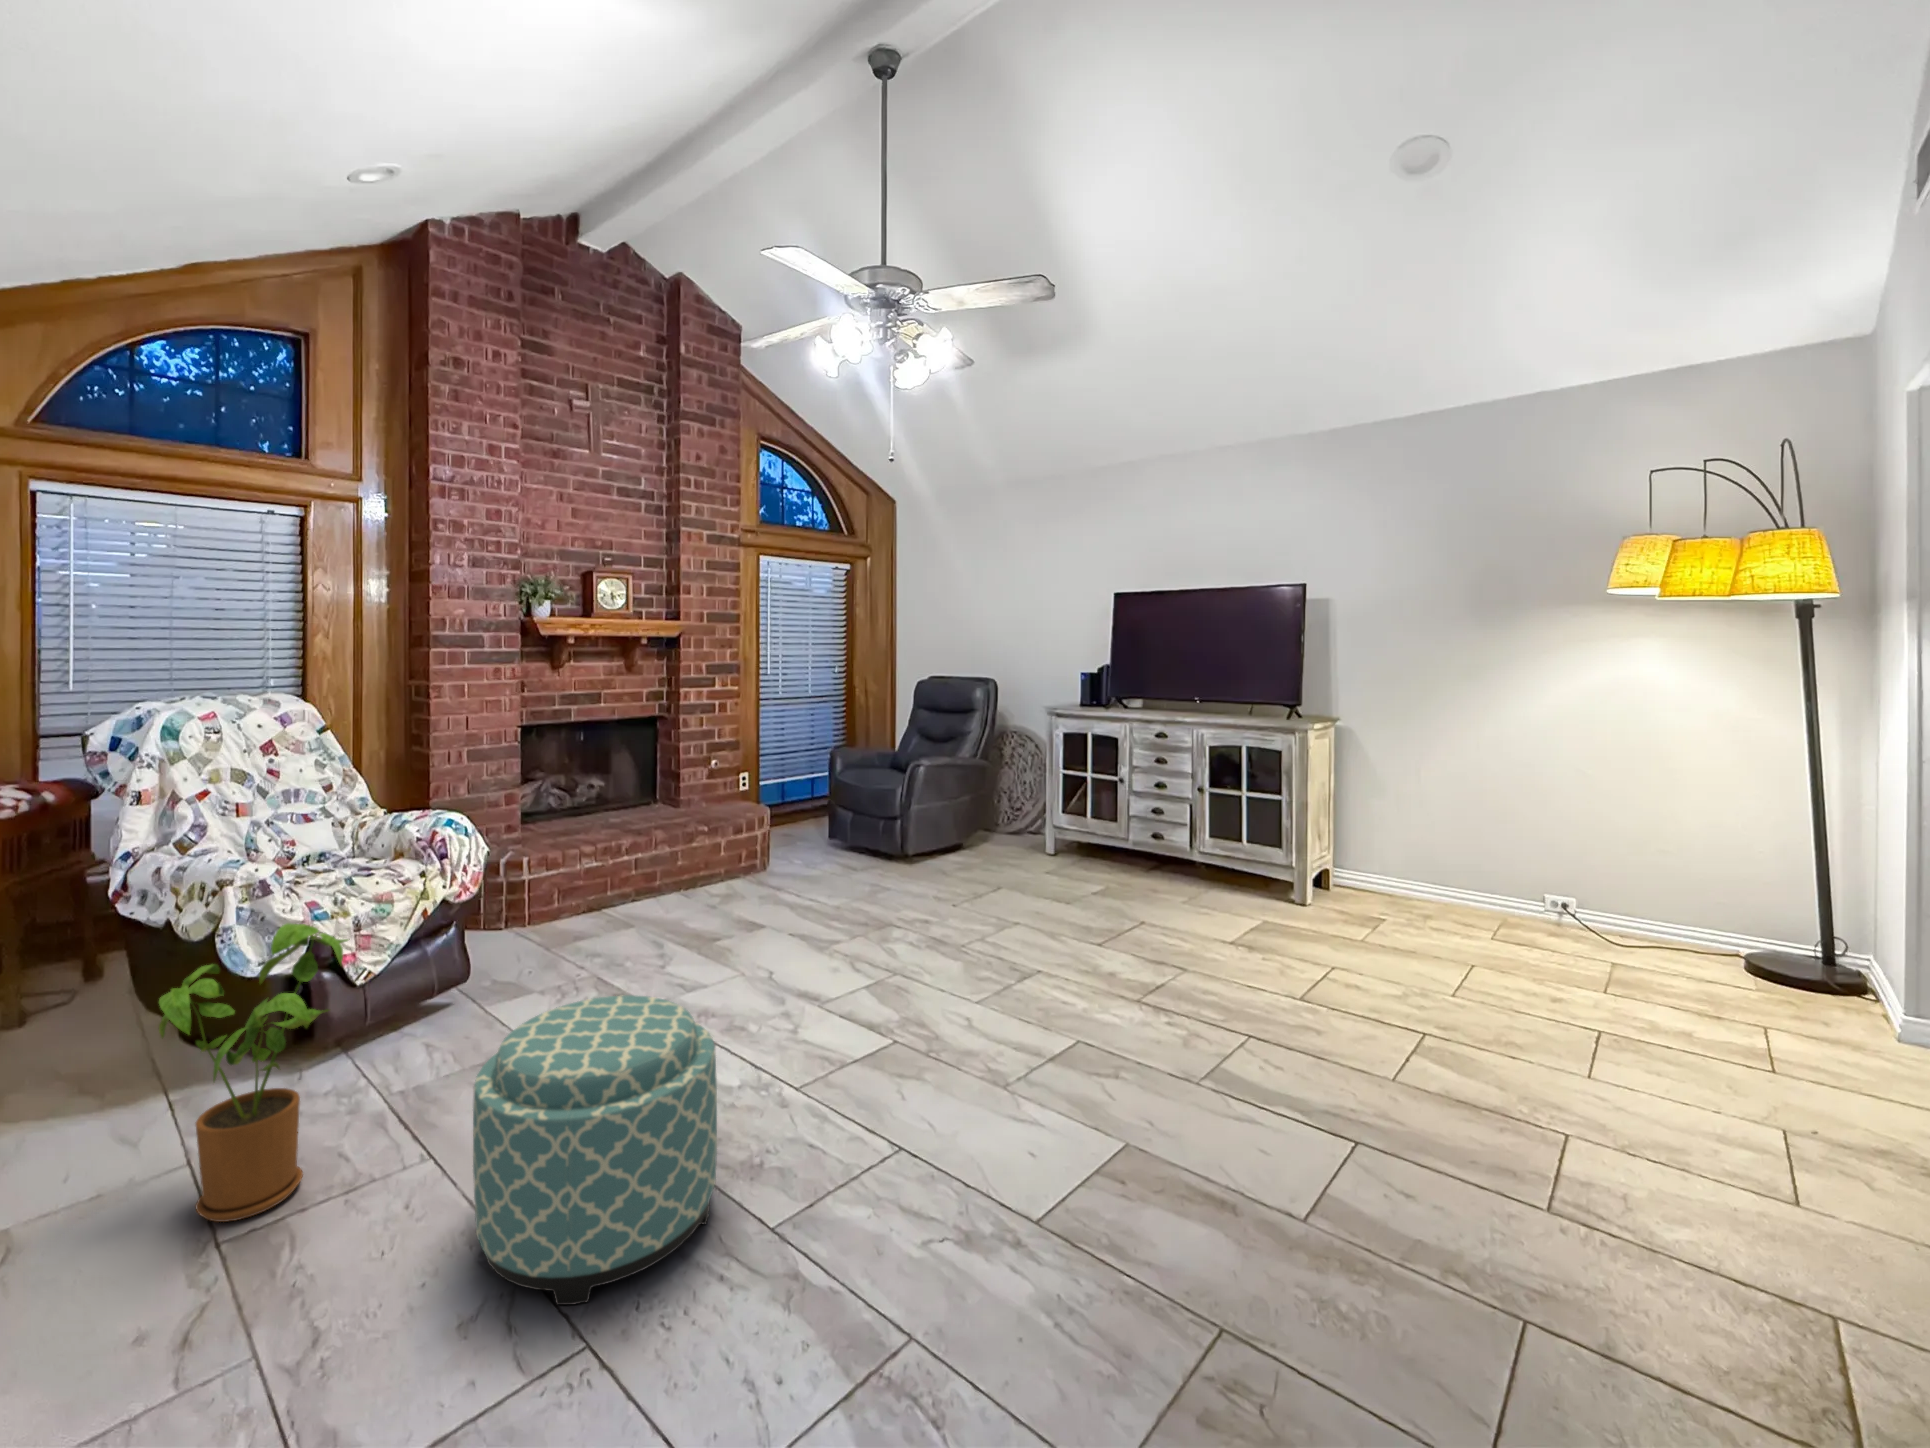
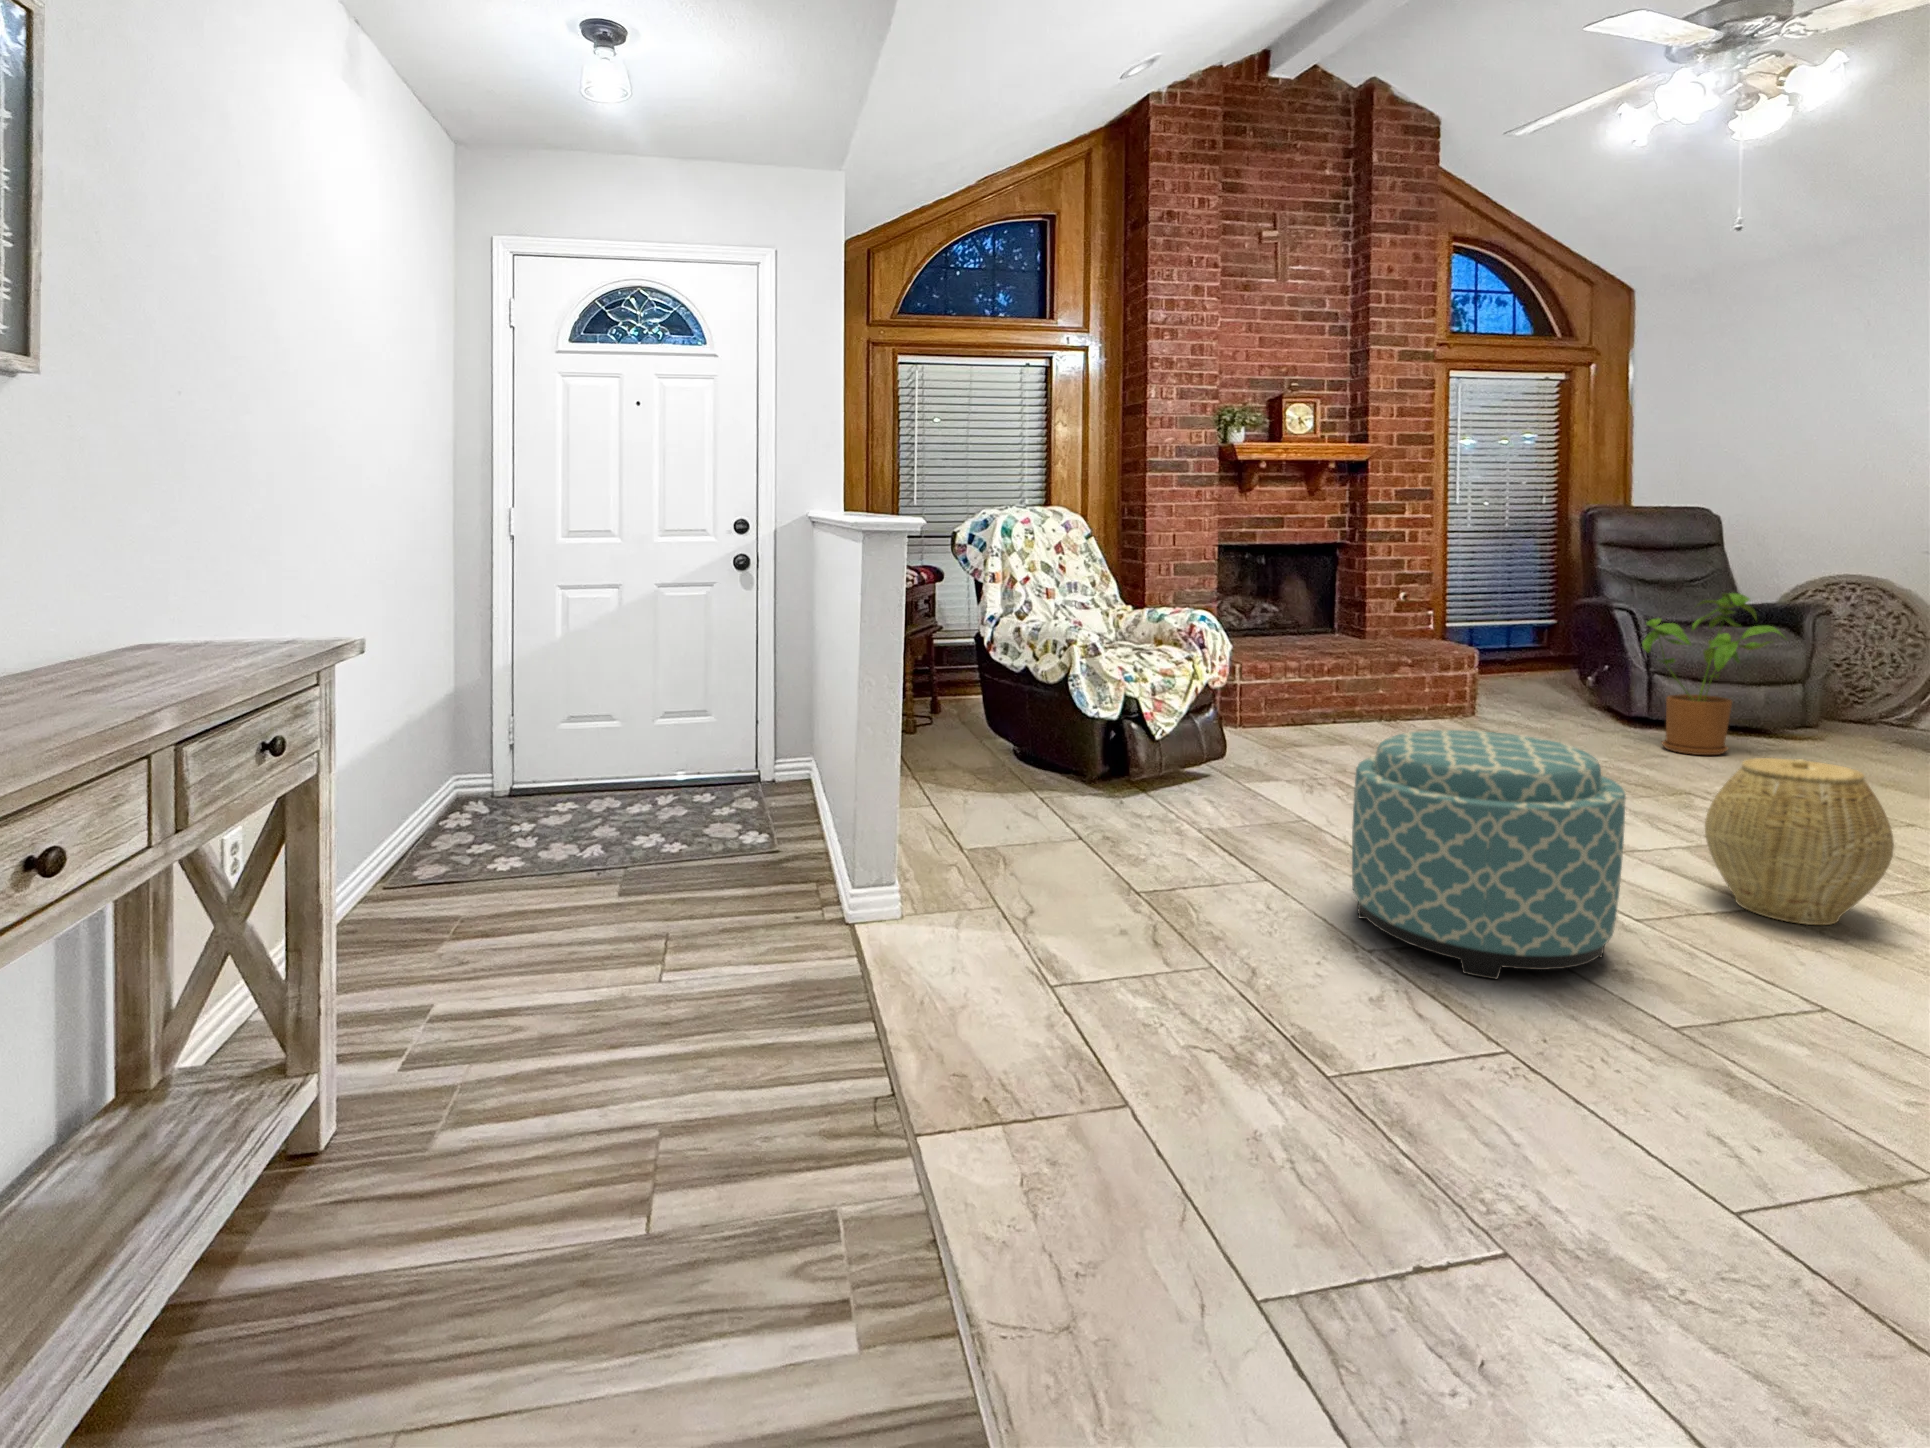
house plant: present [159,924,350,1222] -> present [1642,593,1786,755]
woven basket: none [821,971,926,1120] -> present [1705,758,1894,925]

